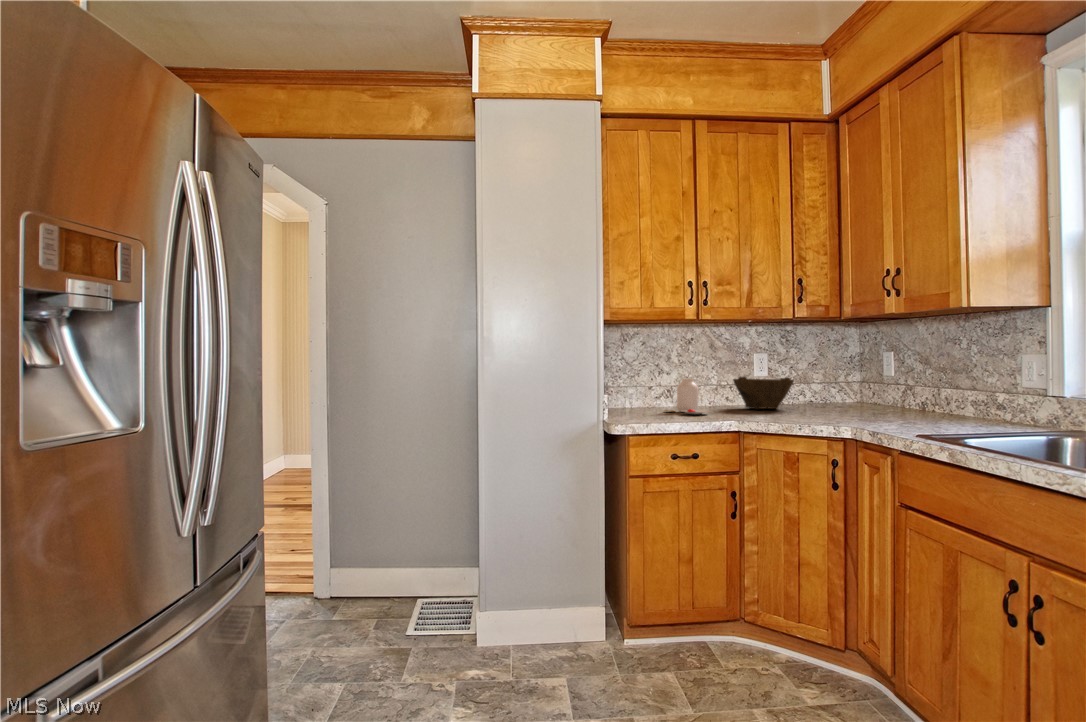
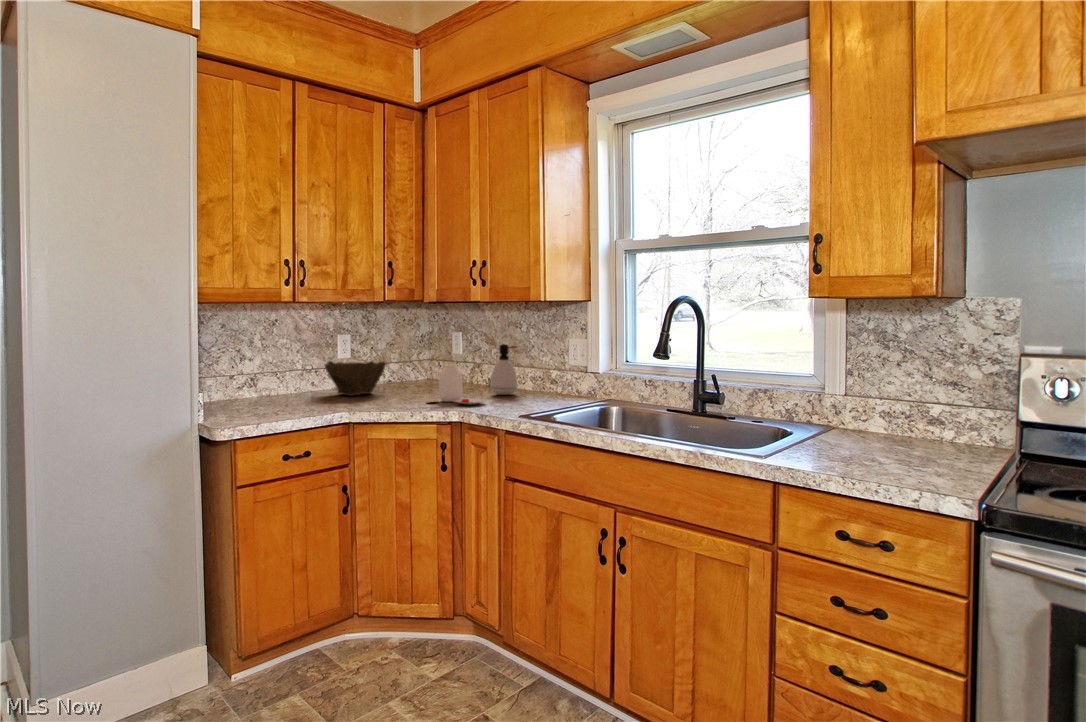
soap dispenser: none [908,360,945,418] -> present [490,344,517,395]
jar: present [665,379,709,414] -> present [428,364,484,404]

